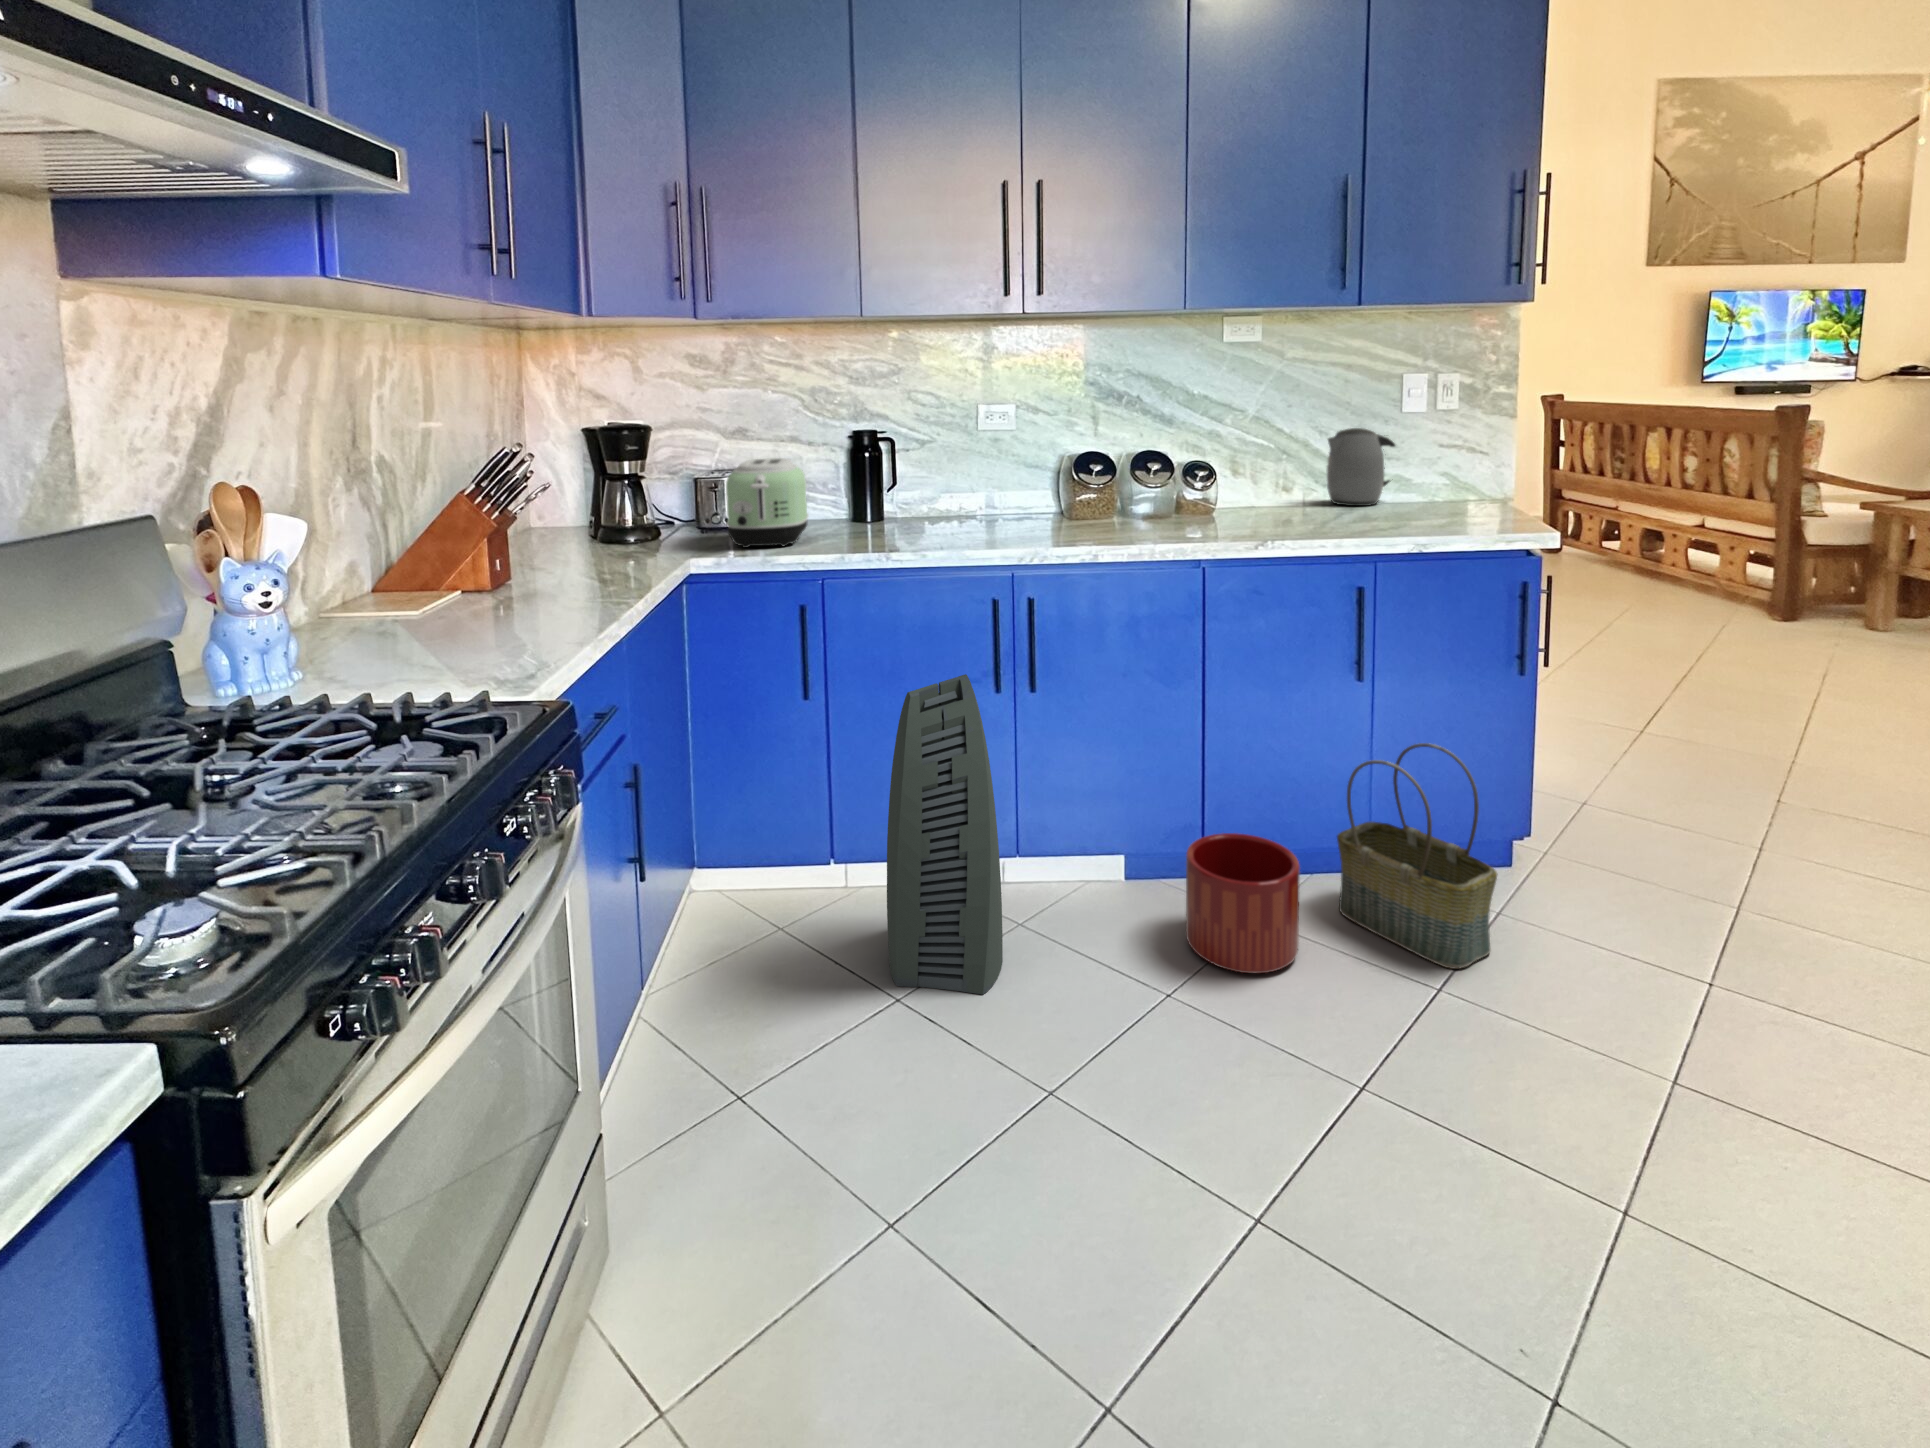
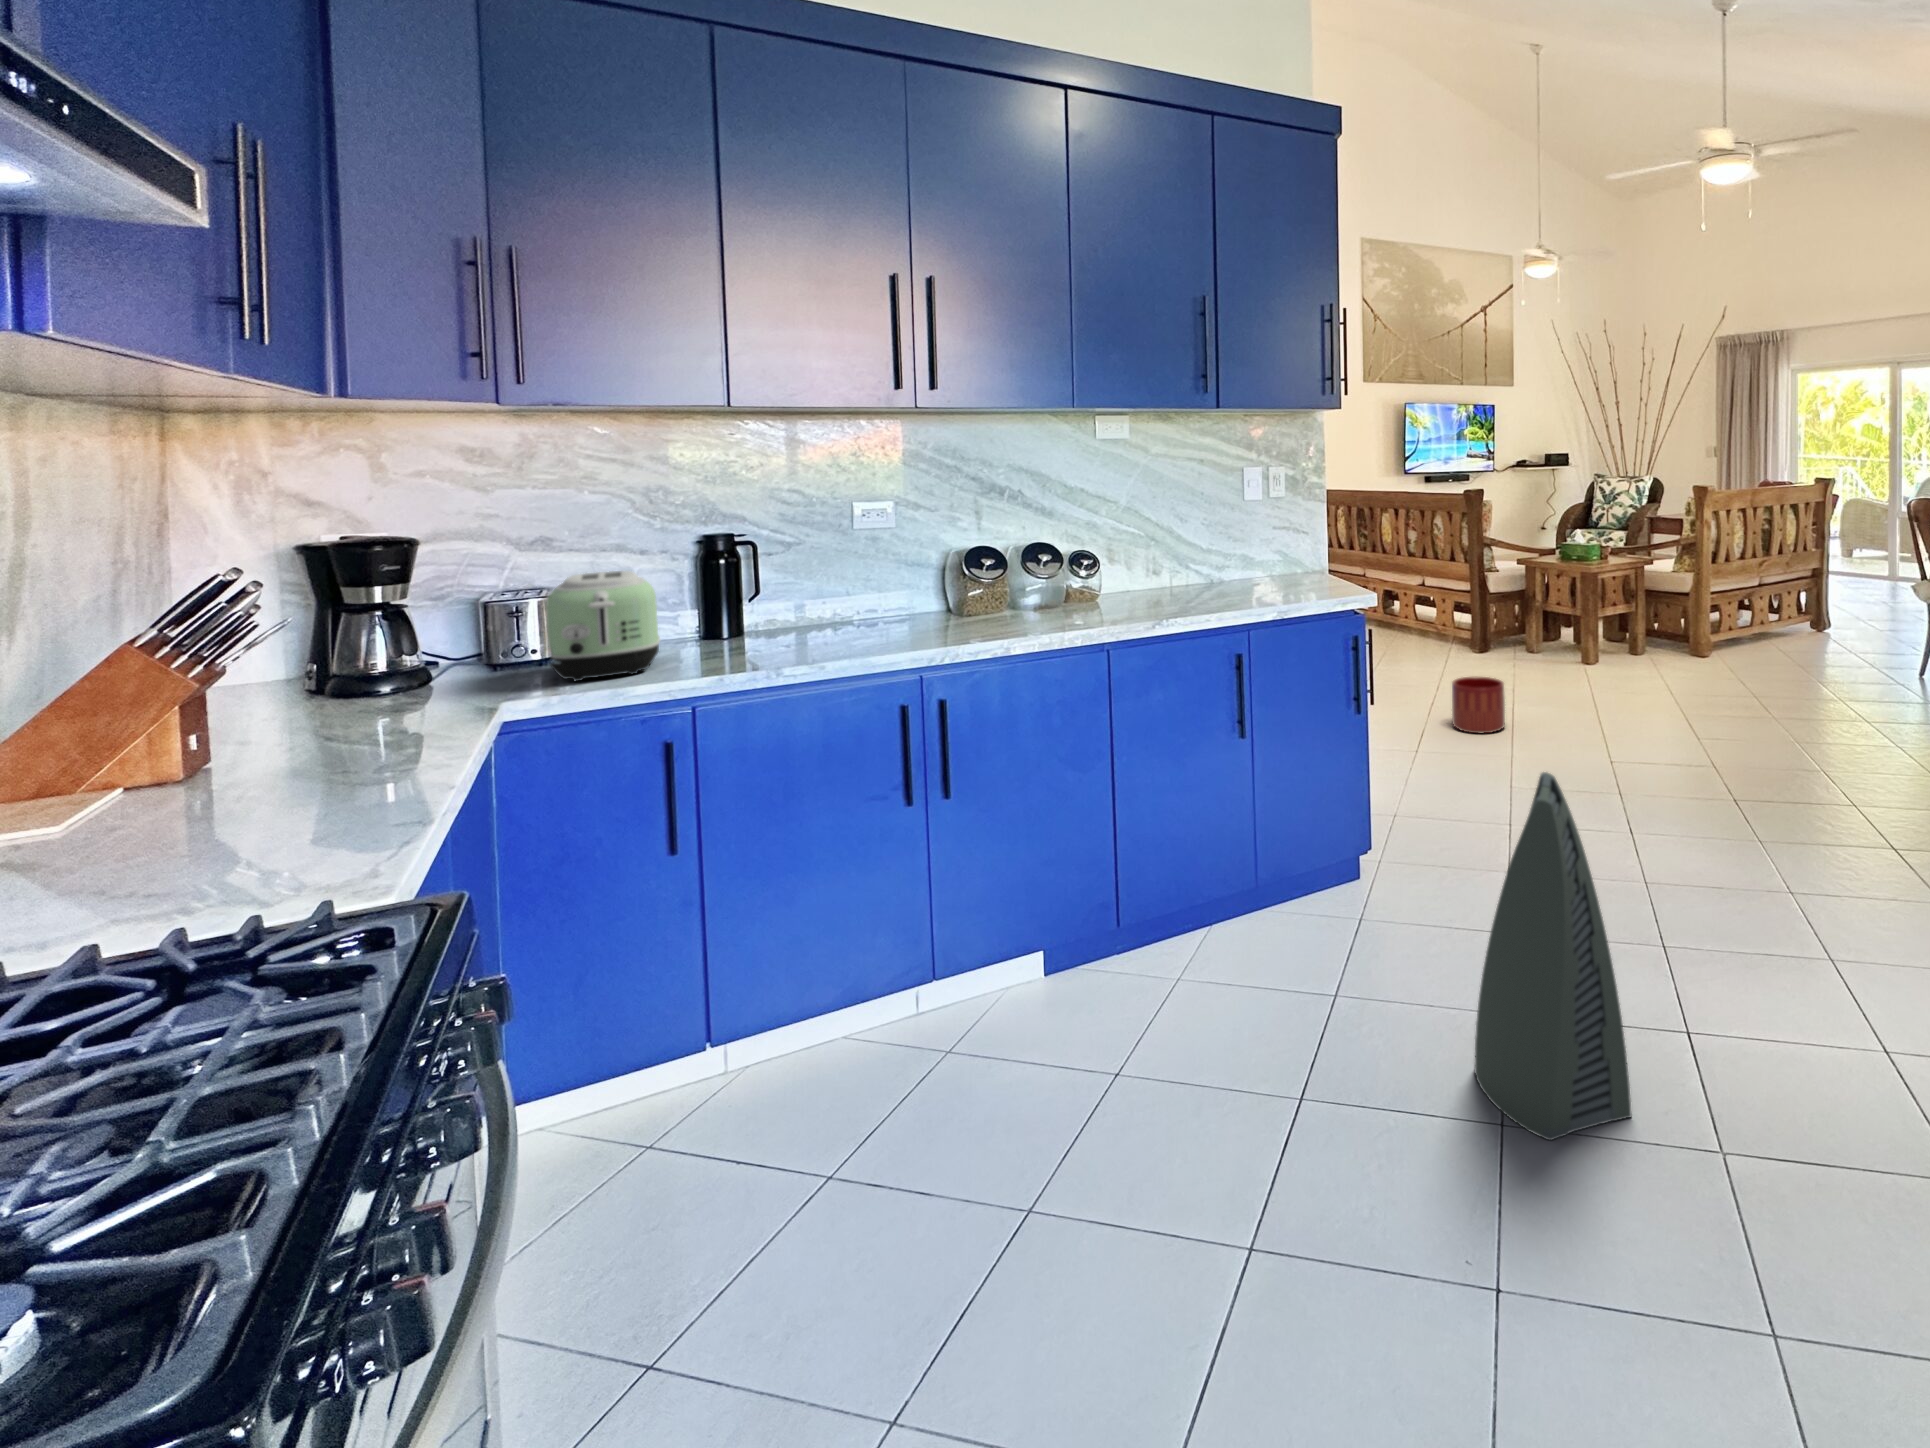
kettle: present [1326,428,1395,506] -> none [1189,515,1245,584]
air purifier: present [887,674,1003,995] -> present [1475,772,1631,1140]
basket: present [1337,743,1497,969] -> none [1236,782,1365,974]
planter: present [1186,833,1300,973] -> present [1452,677,1505,733]

